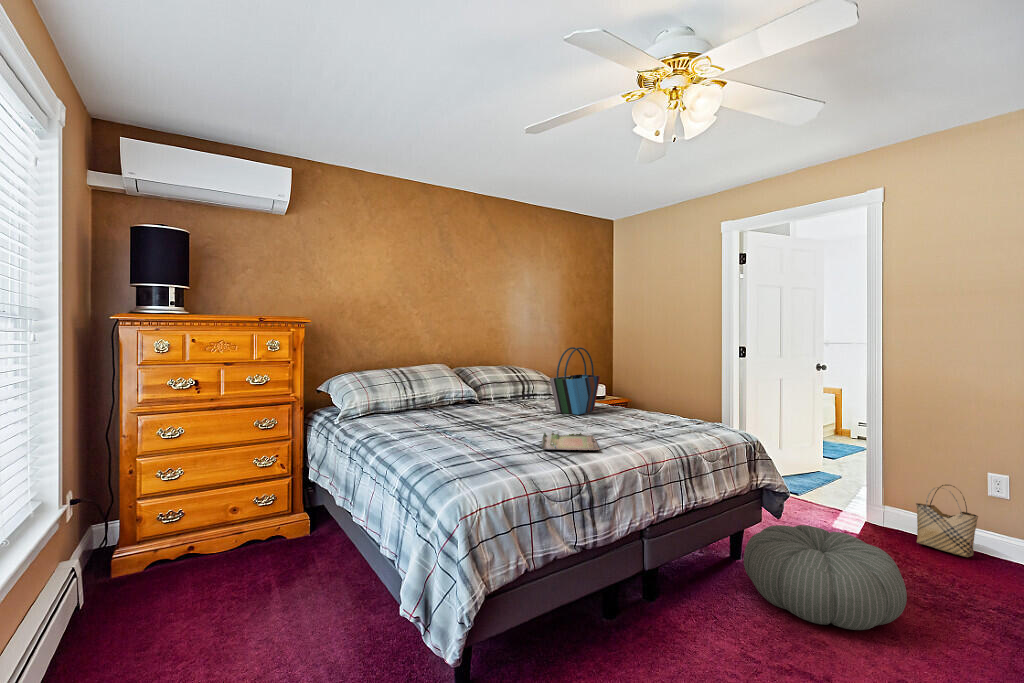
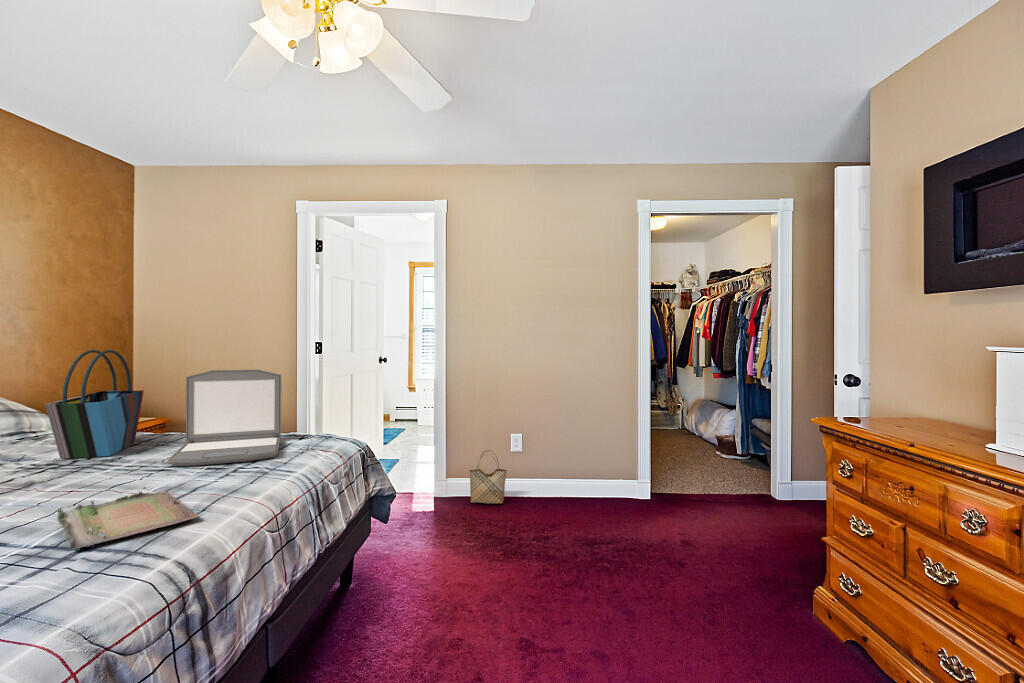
laptop: none [602,363,681,431] -> present [167,370,281,466]
pouf: present [744,525,907,630] -> none [369,518,505,622]

